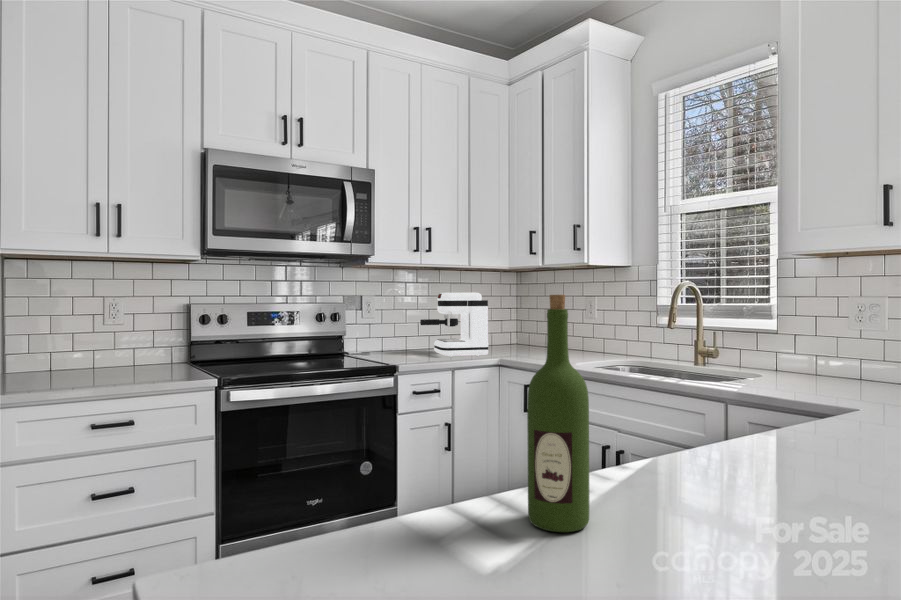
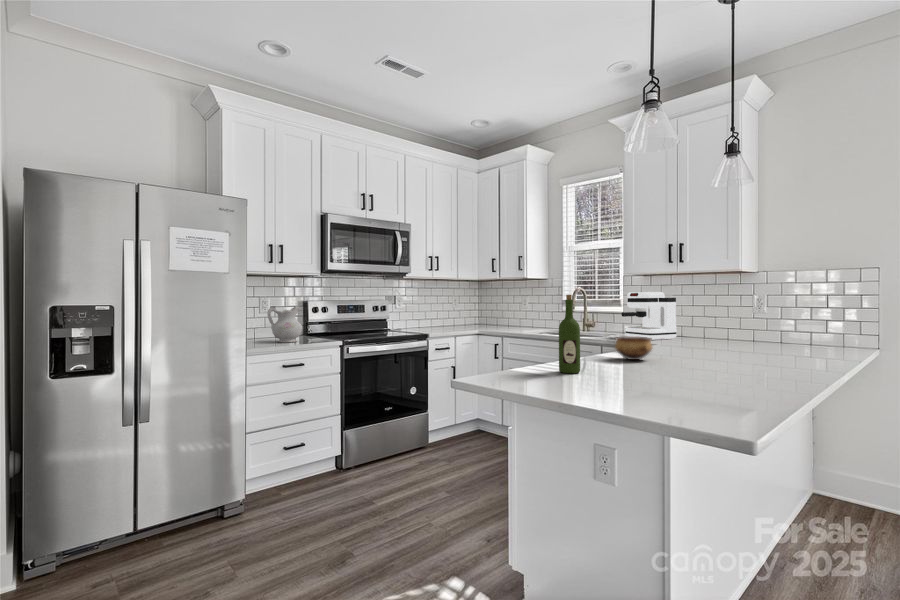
coffee maker: present [420,293,488,357] -> present [621,292,677,340]
ceramic pitcher: none [85,313,151,380] -> present [267,306,302,342]
bowl: none [723,401,829,468] -> present [615,336,652,360]

